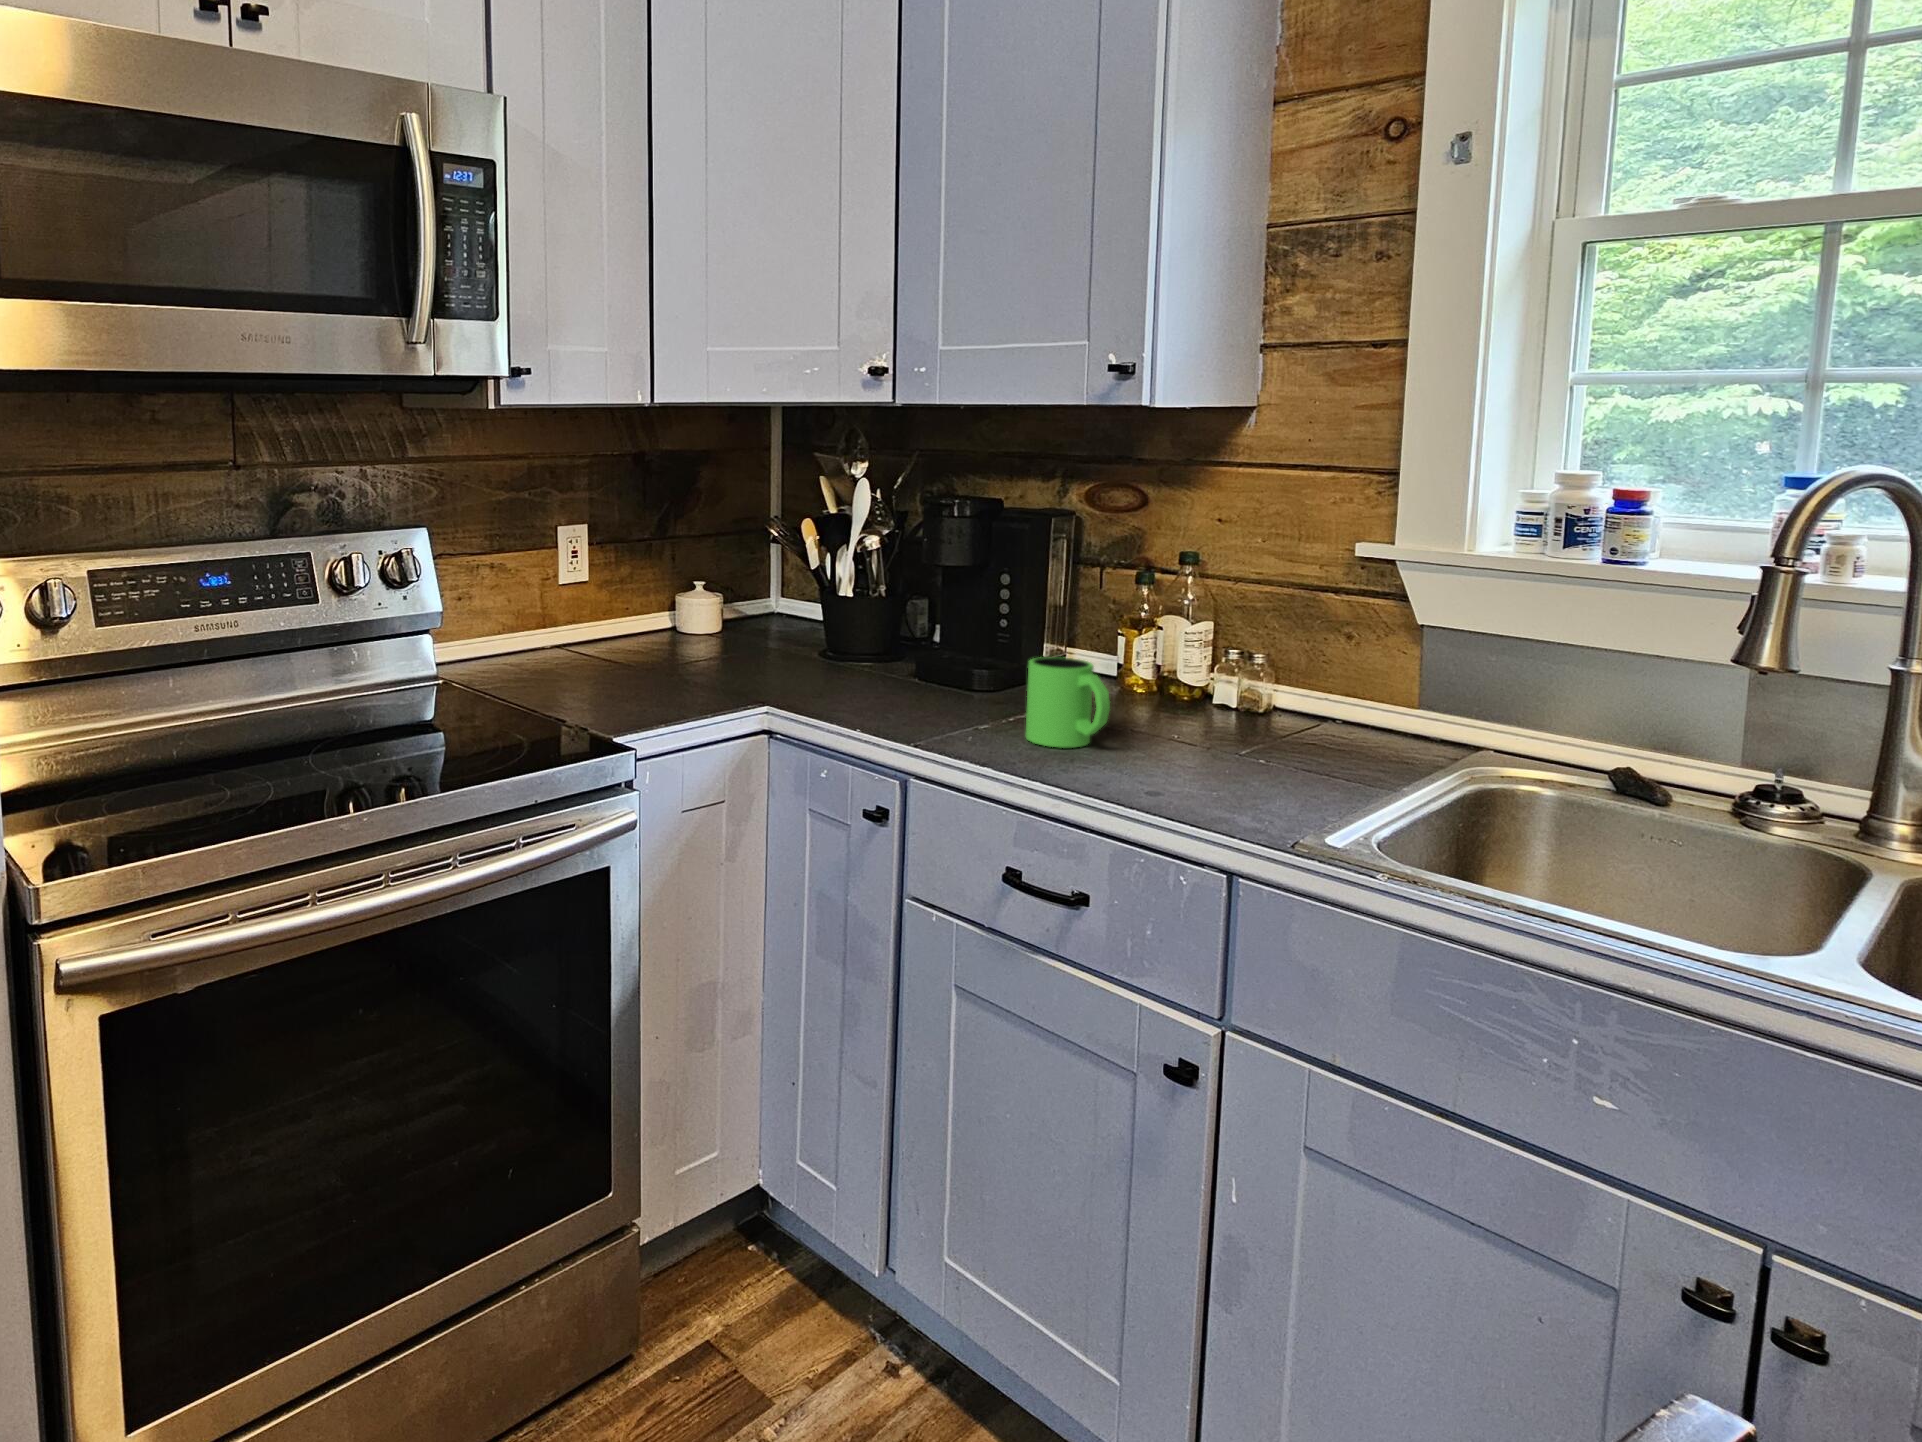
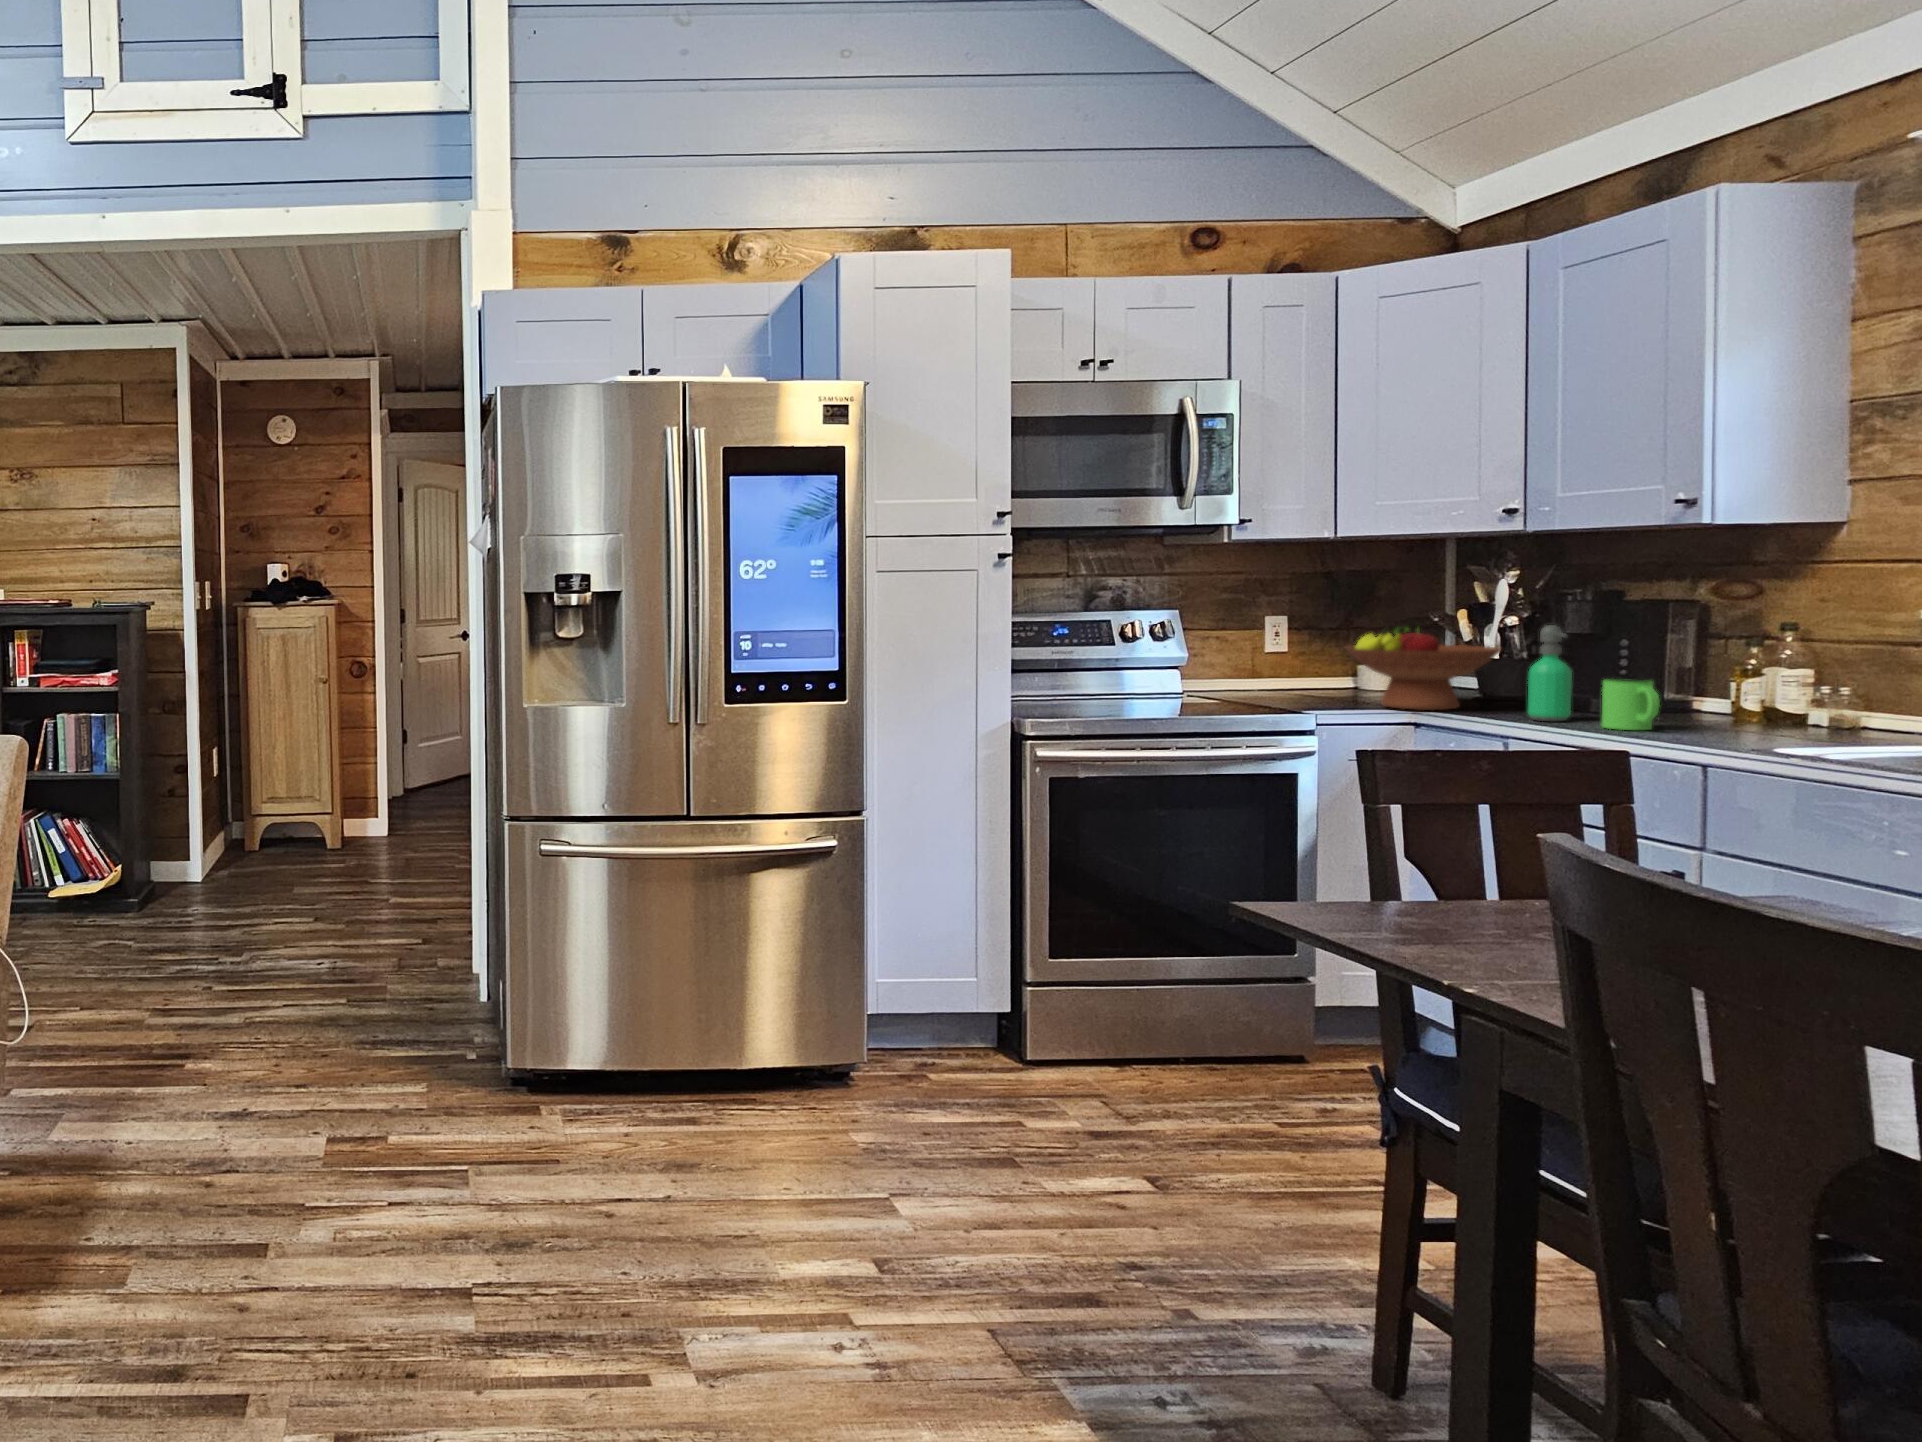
fruit bowl: none [667,555,875,696] -> present [1346,626,1501,710]
soap dispenser: none [921,564,980,723] -> present [1528,625,1572,721]

